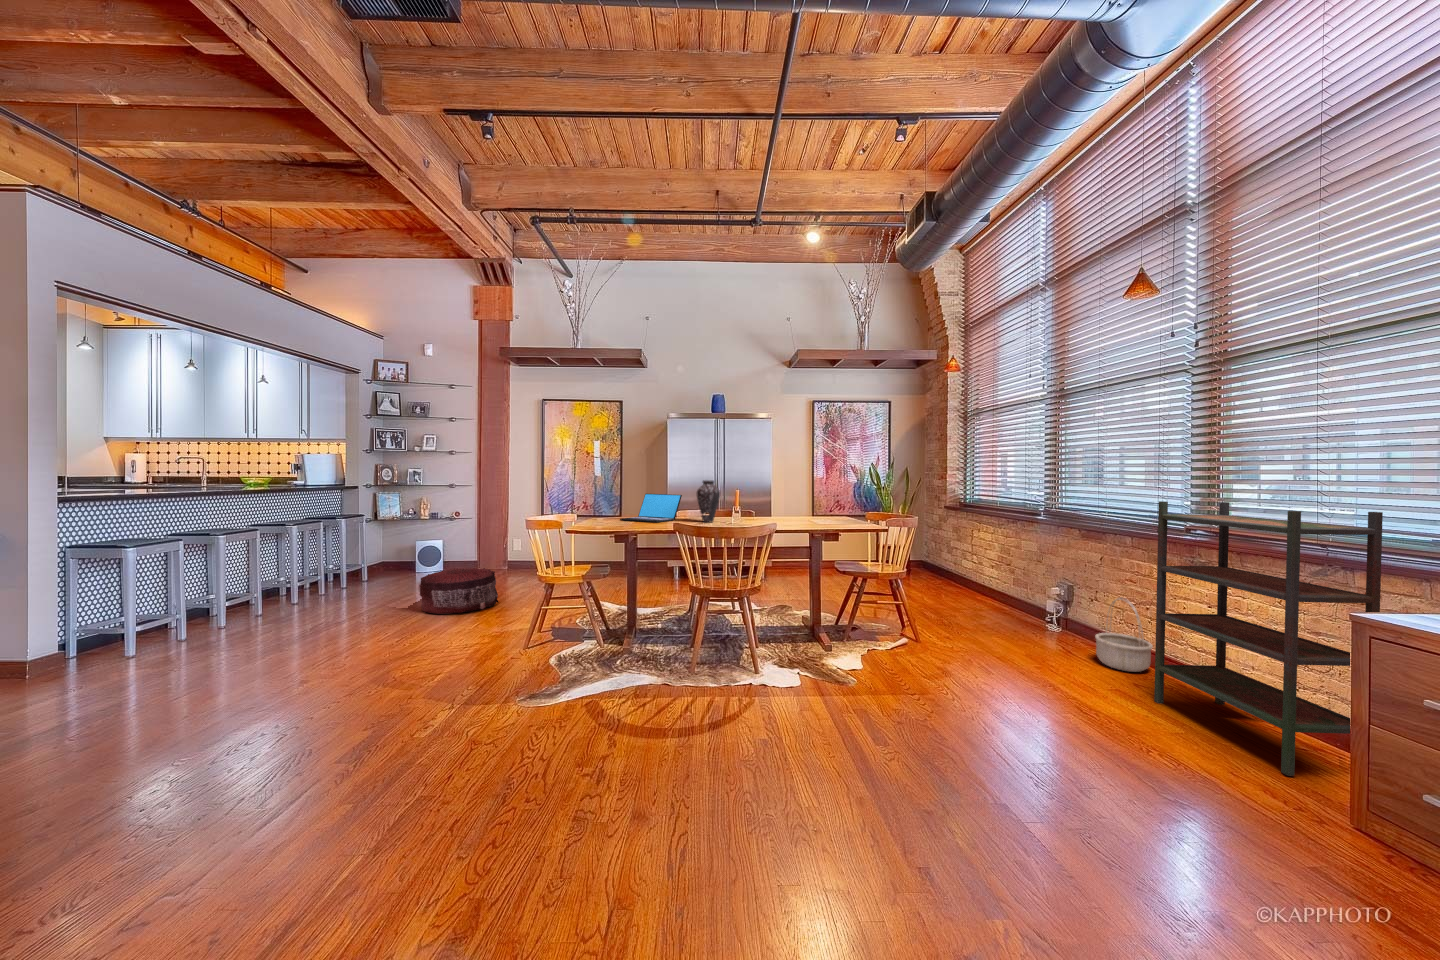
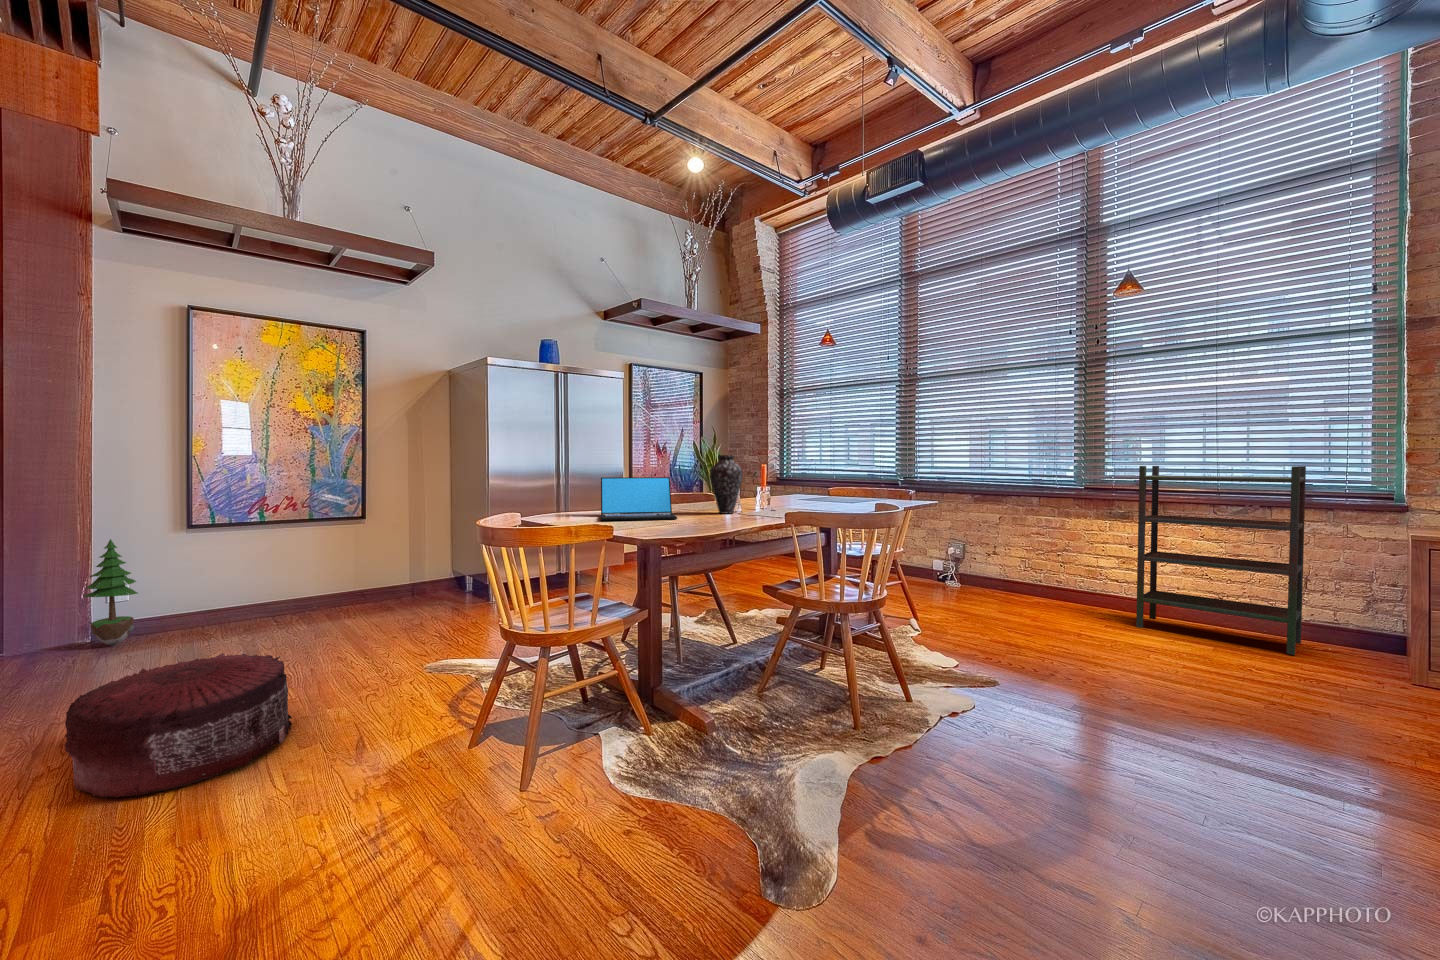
potted tree: none [499,515,519,566] -> present [84,539,138,646]
basket: present [1095,598,1153,672] -> none [1034,550,1084,610]

